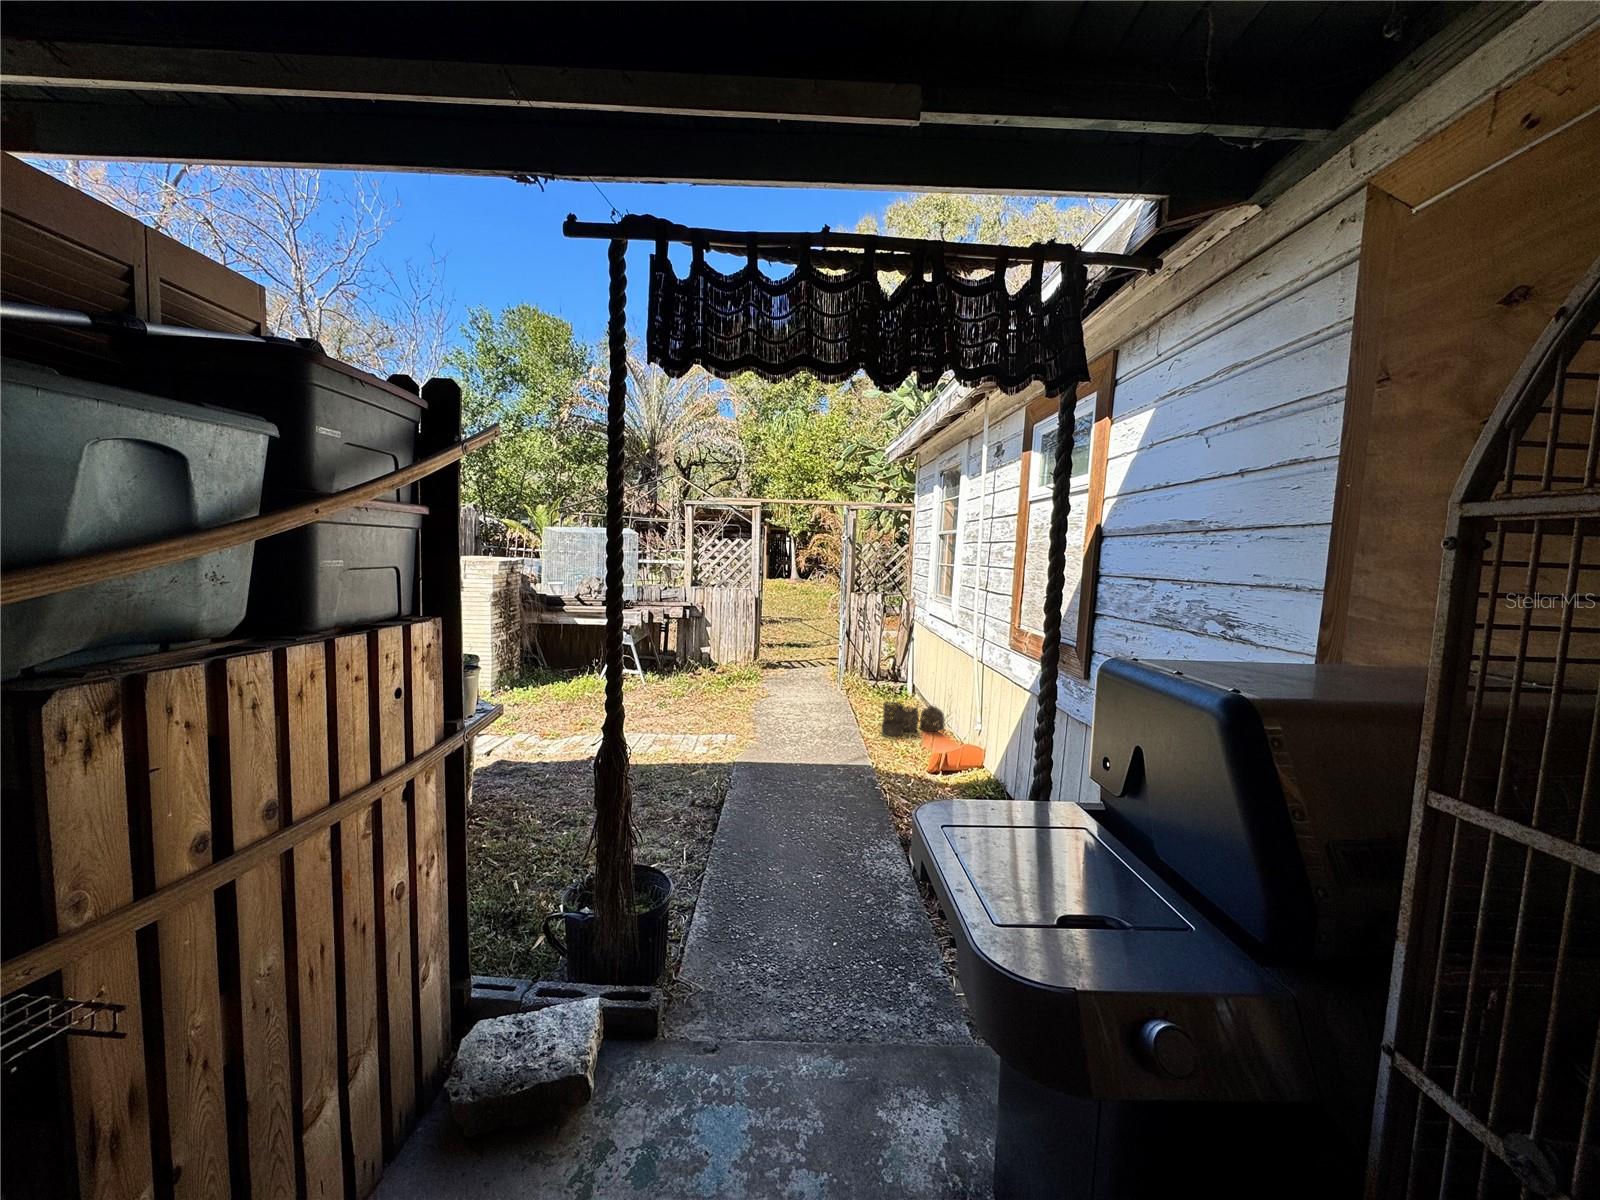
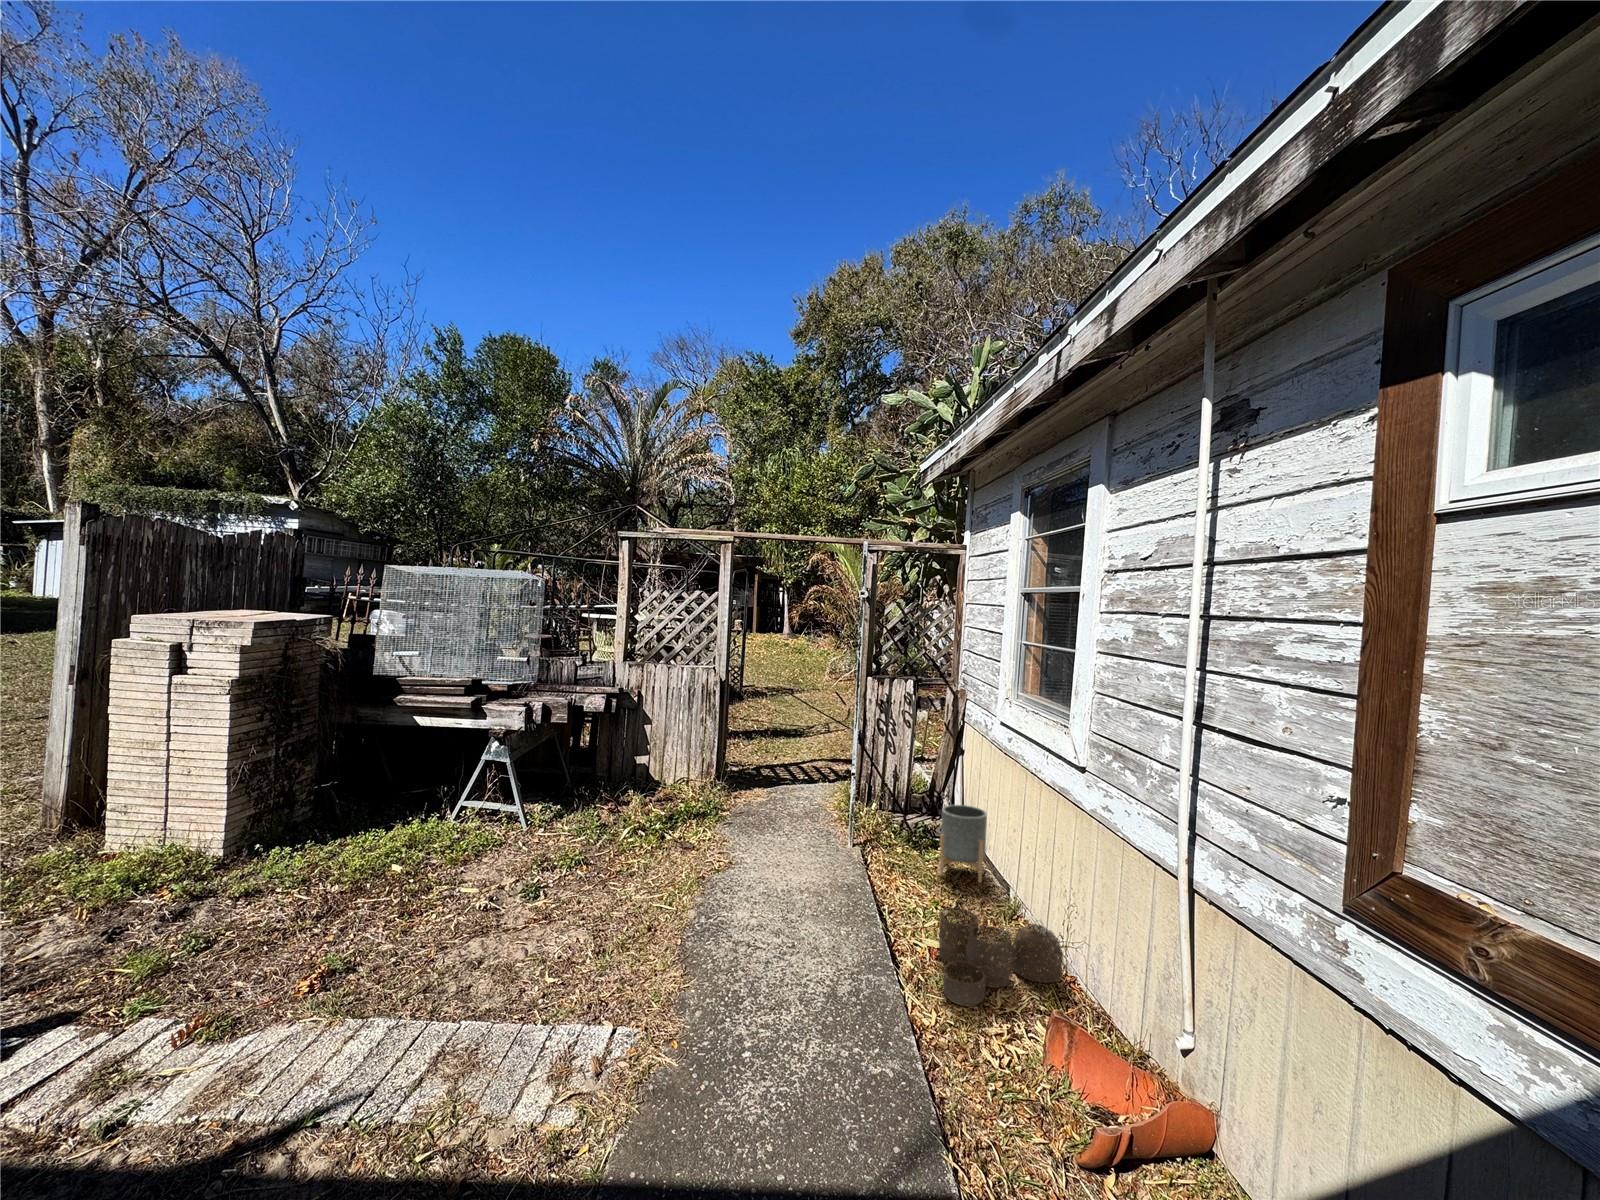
planter: none [891,664,920,705] -> present [939,805,987,882]

